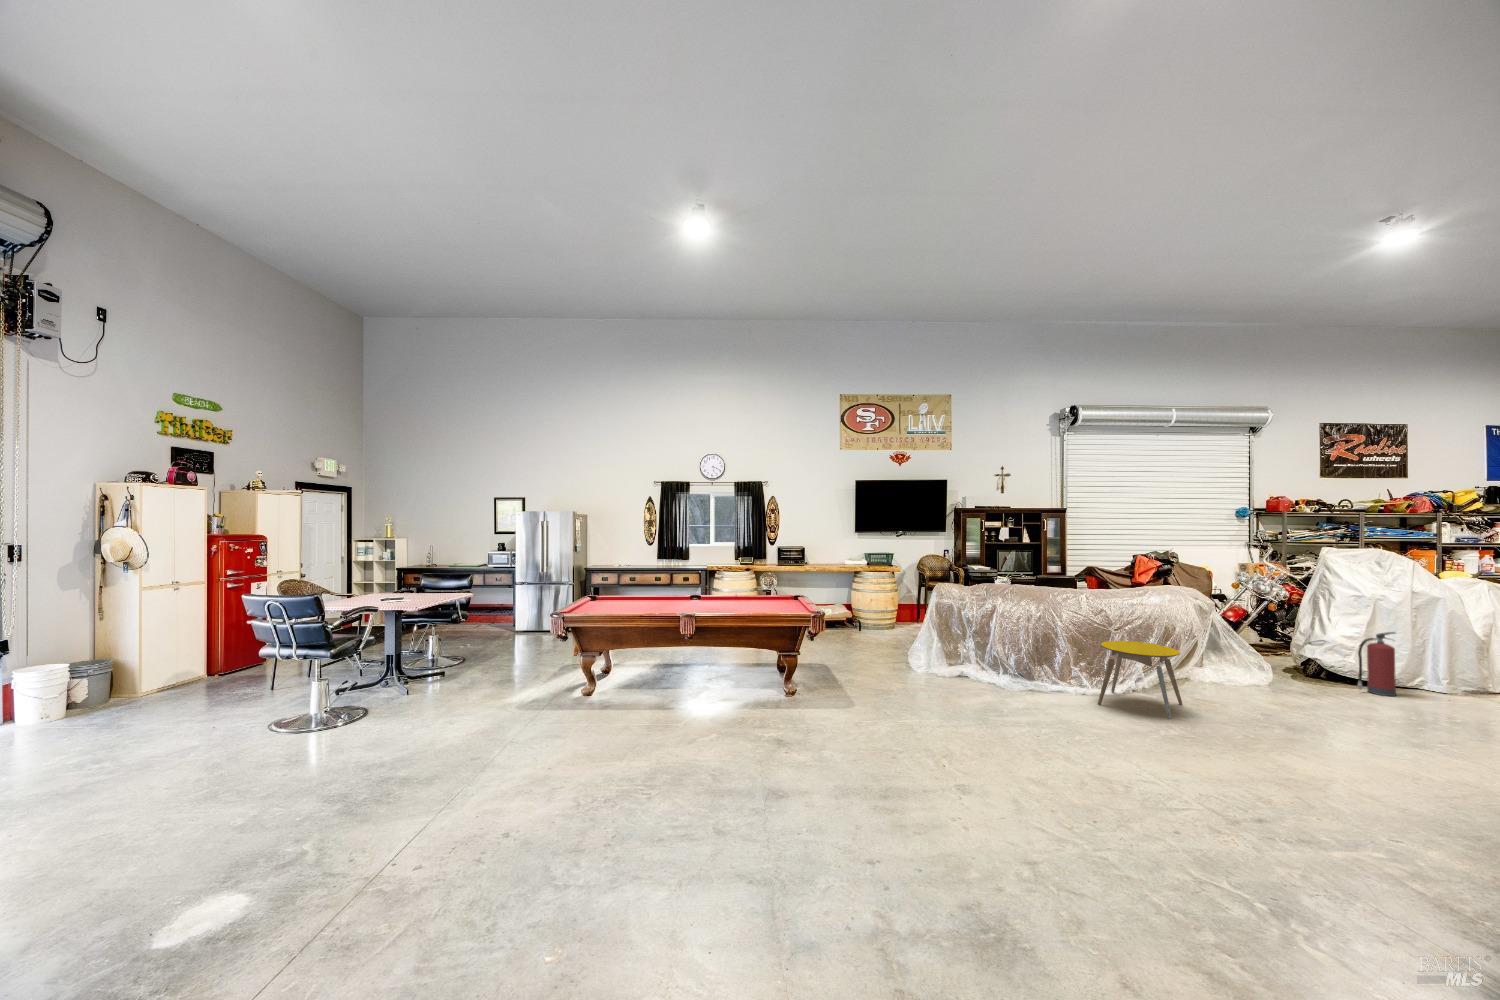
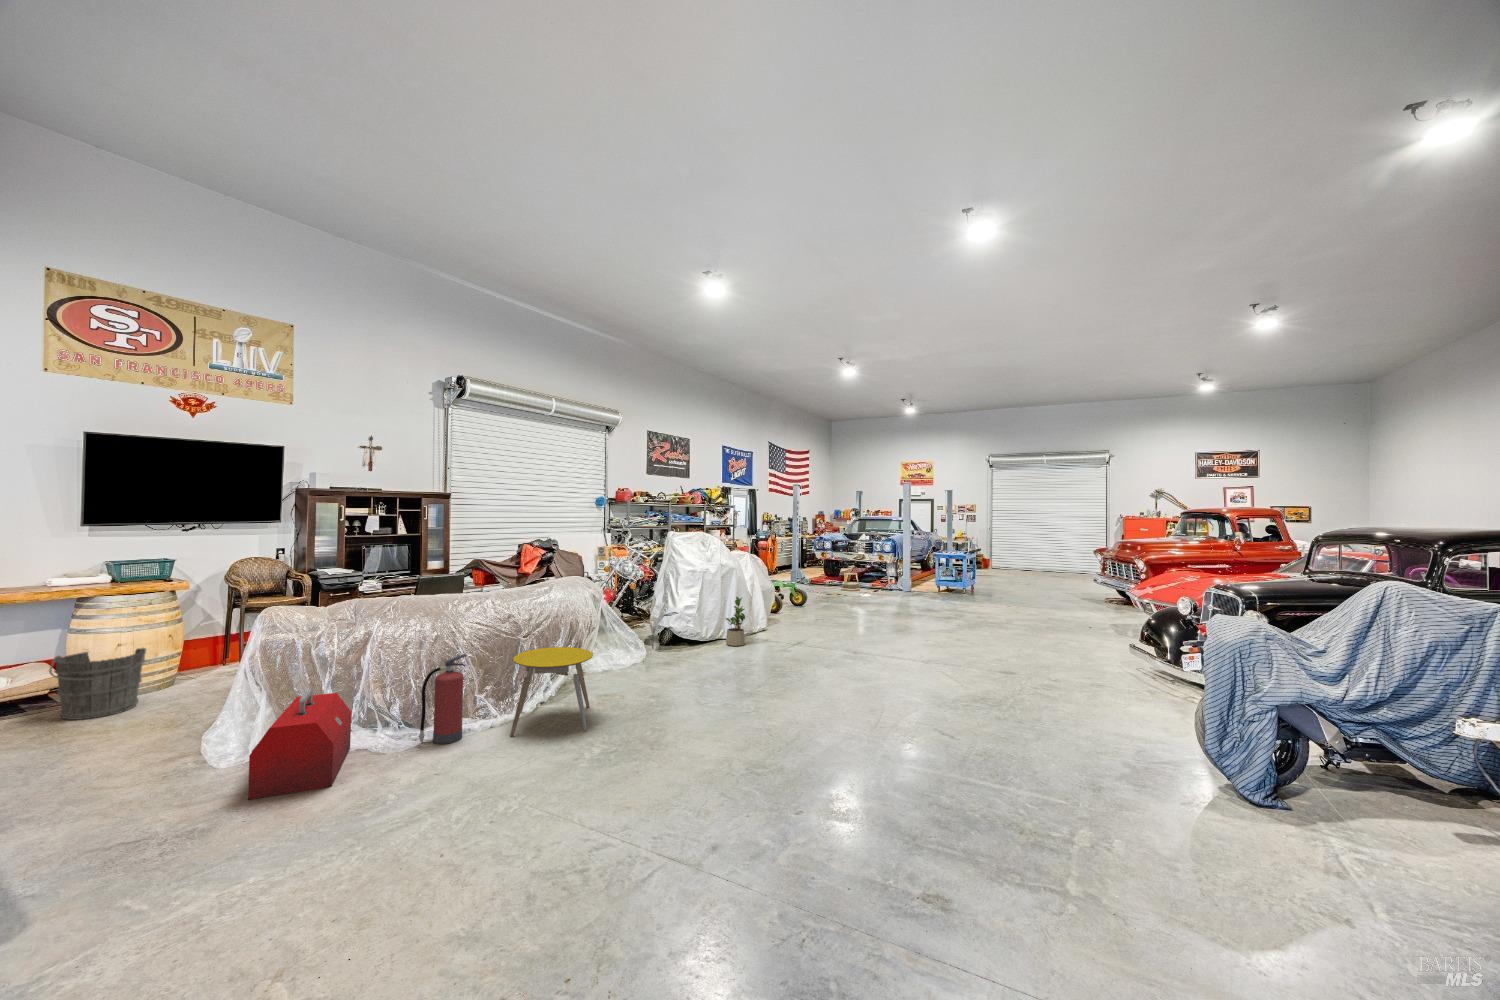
bucket: none [847,600,883,637] -> present [49,648,146,720]
fire extinguisher: present [1358,632,1396,696] -> present [418,654,467,744]
toolbox: none [929,635,984,697] -> present [248,690,351,800]
potted plant: none [1419,635,1466,701] -> present [726,597,745,646]

